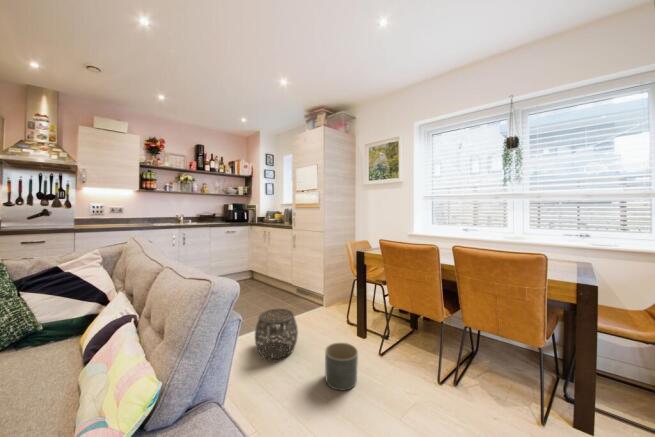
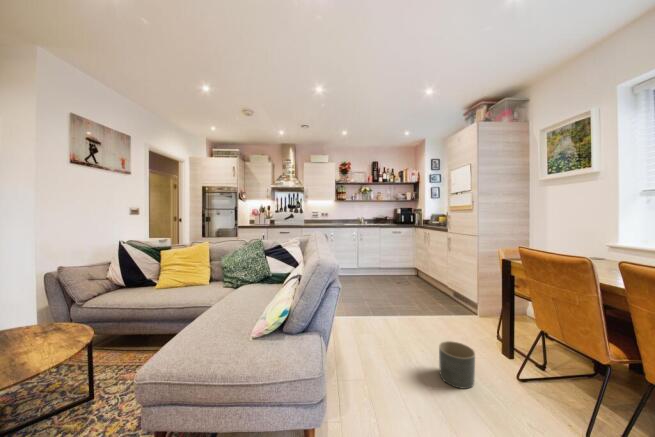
woven basket: present [255,309,298,359] -> none [389,299,429,343]

